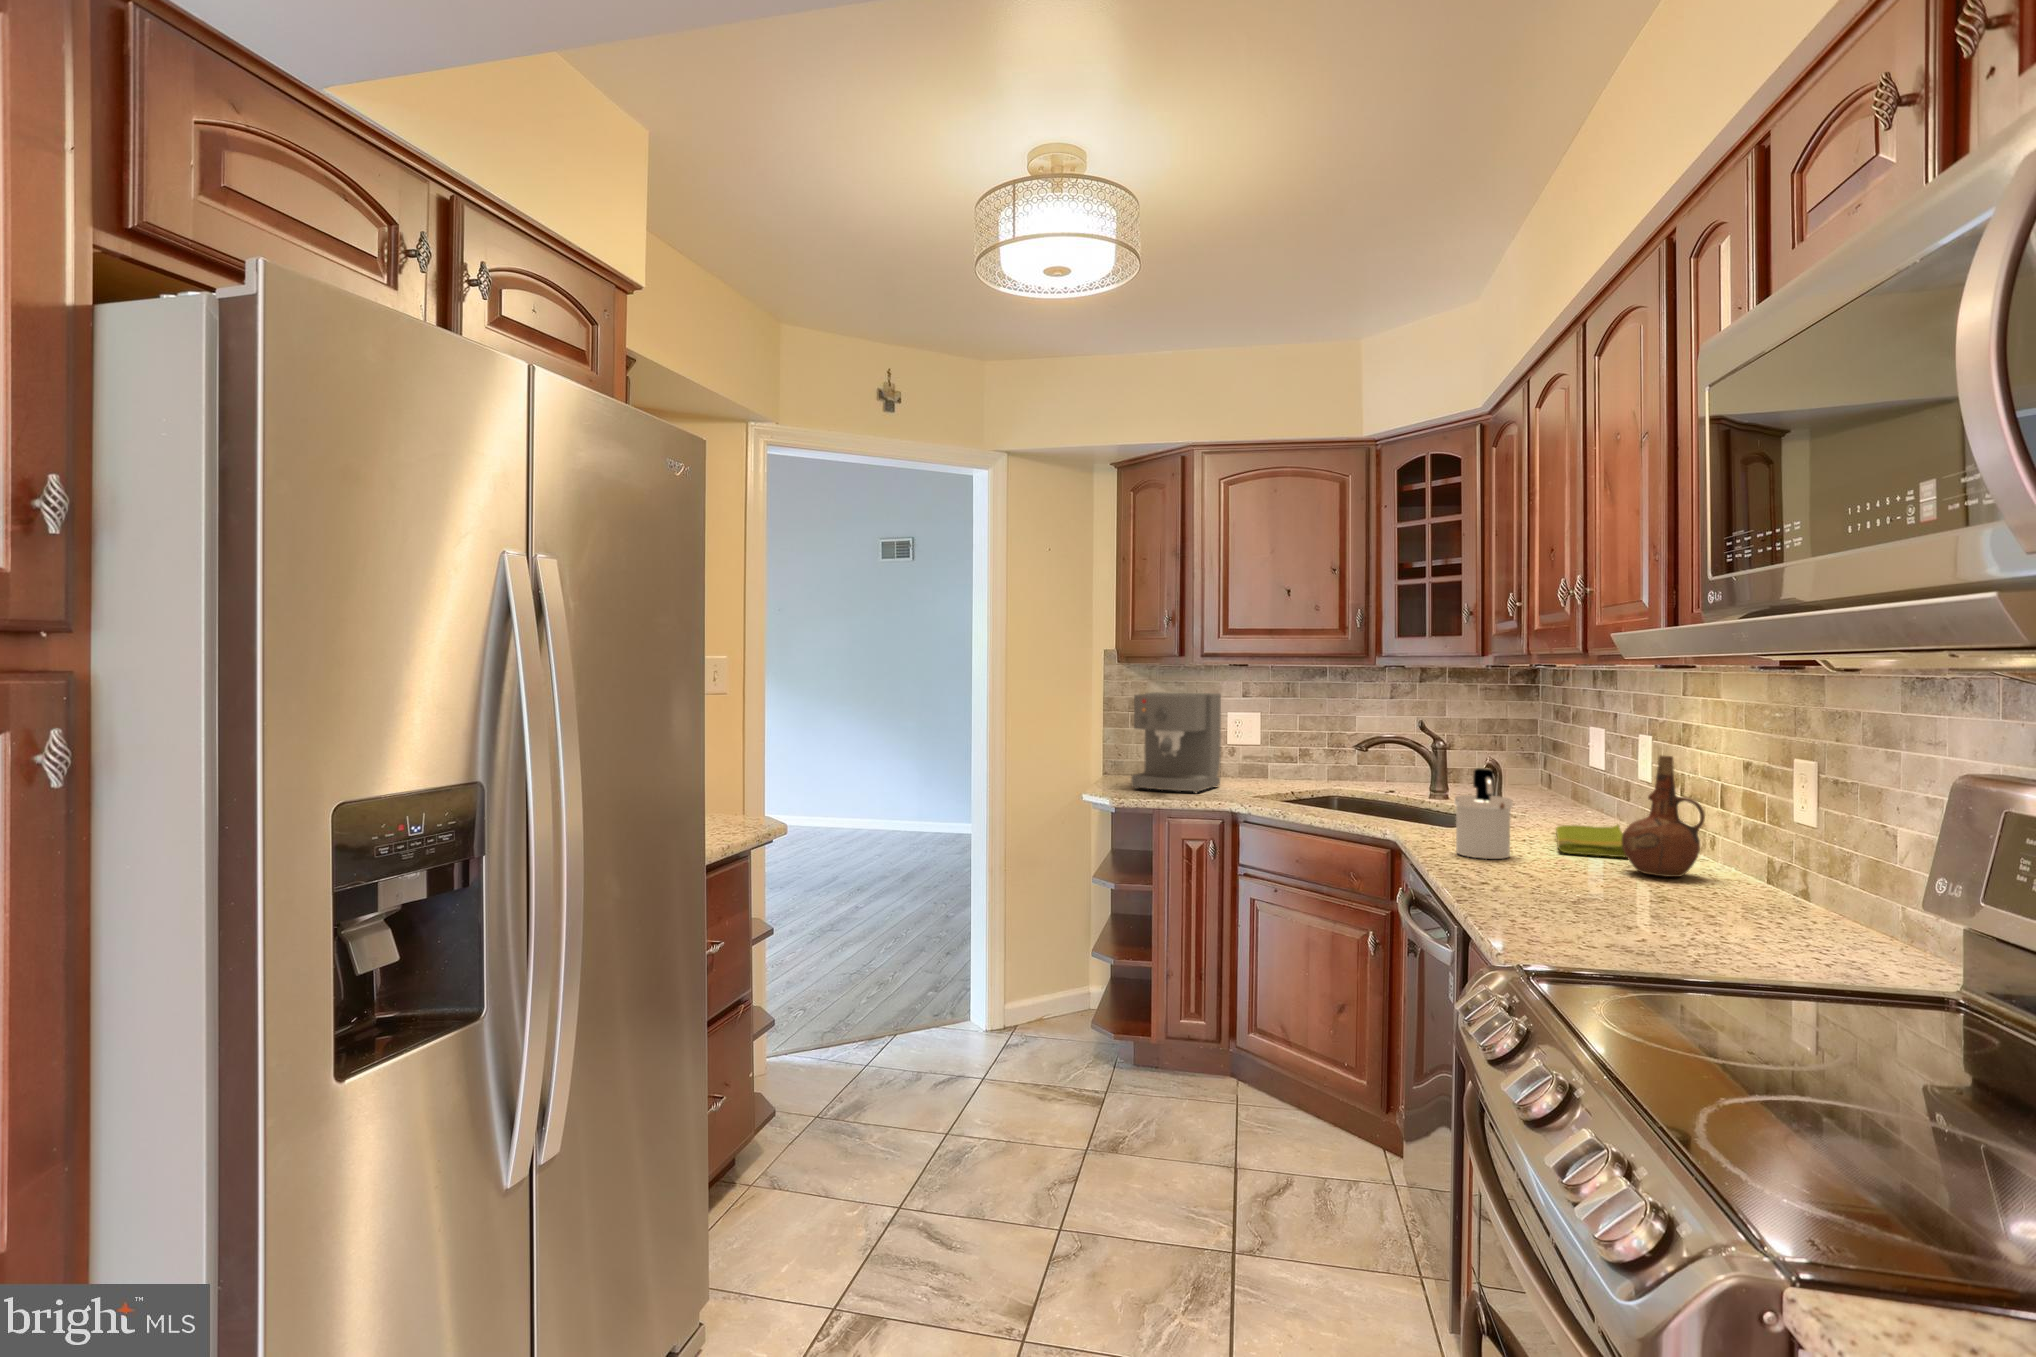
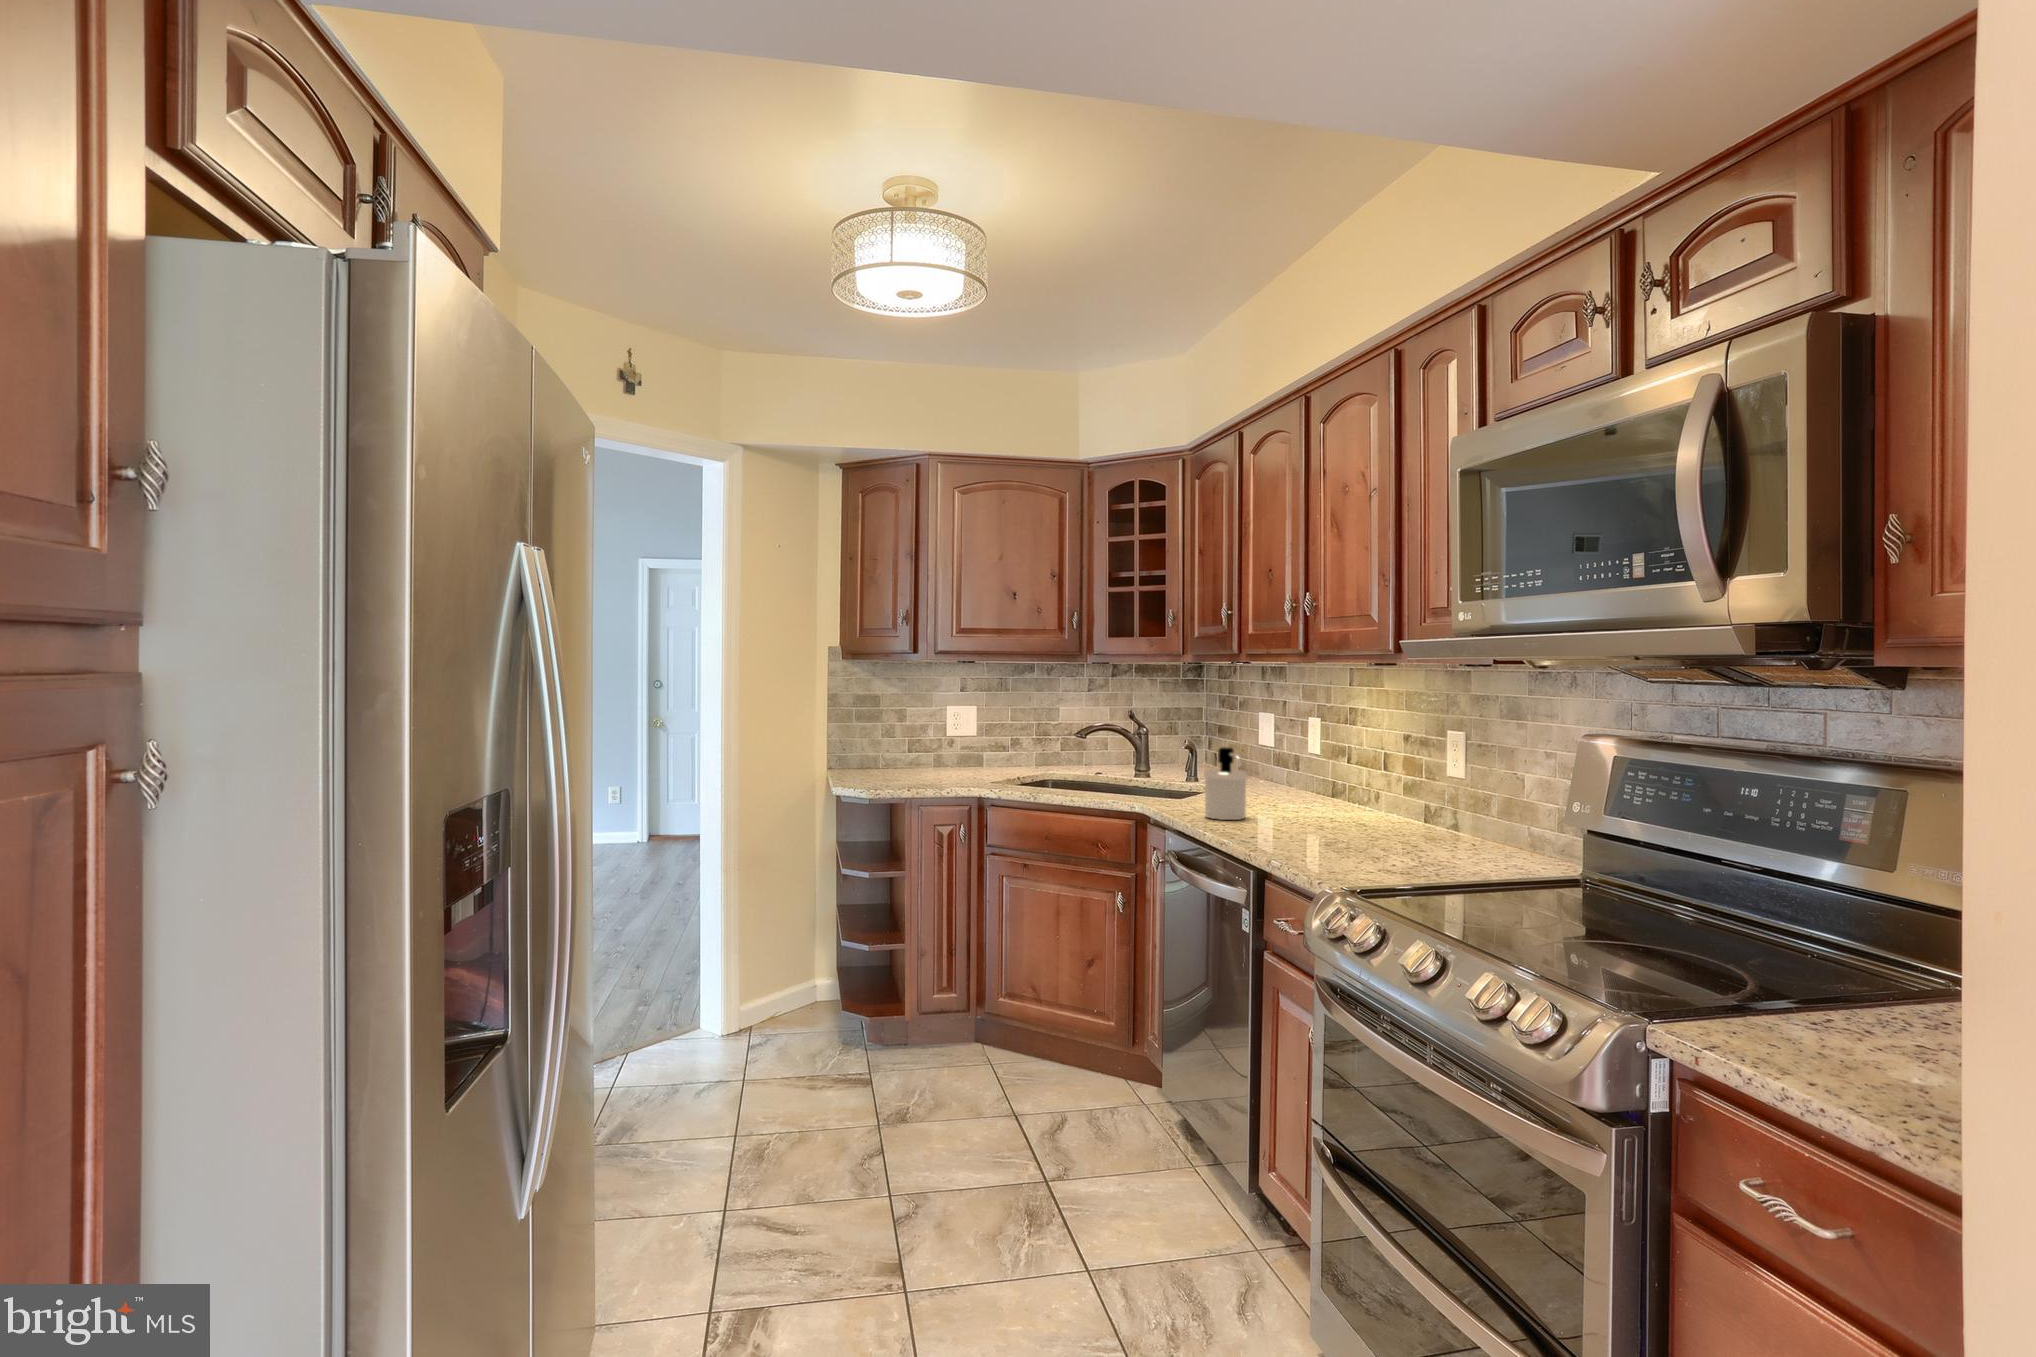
coffee maker: present [1131,692,1221,793] -> none [871,688,949,782]
ceramic pitcher: present [1622,755,1705,877] -> none [1328,733,1383,823]
dish towel: present [1556,825,1626,857] -> none [1253,789,1326,812]

